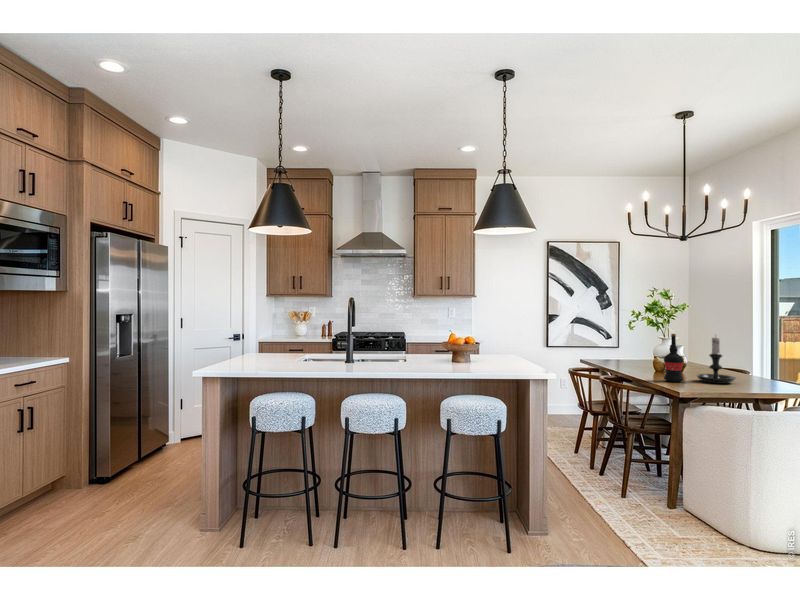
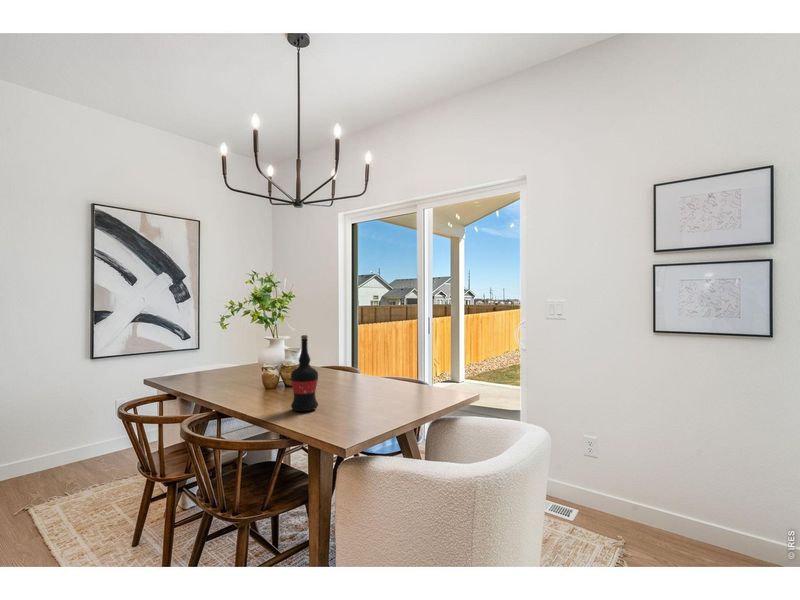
candle holder: present [697,338,736,384] -> none [330,332,375,401]

